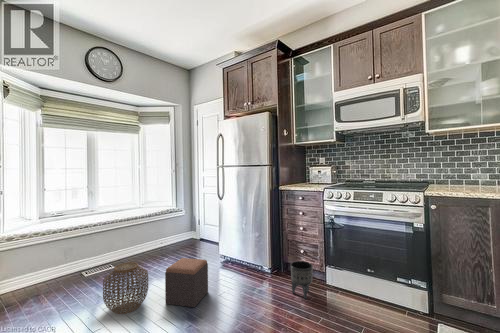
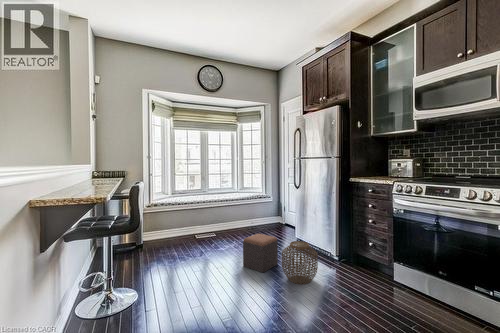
planter: present [291,261,313,299] -> none [352,251,375,288]
woven basket: present [103,262,148,314] -> present [282,241,318,284]

